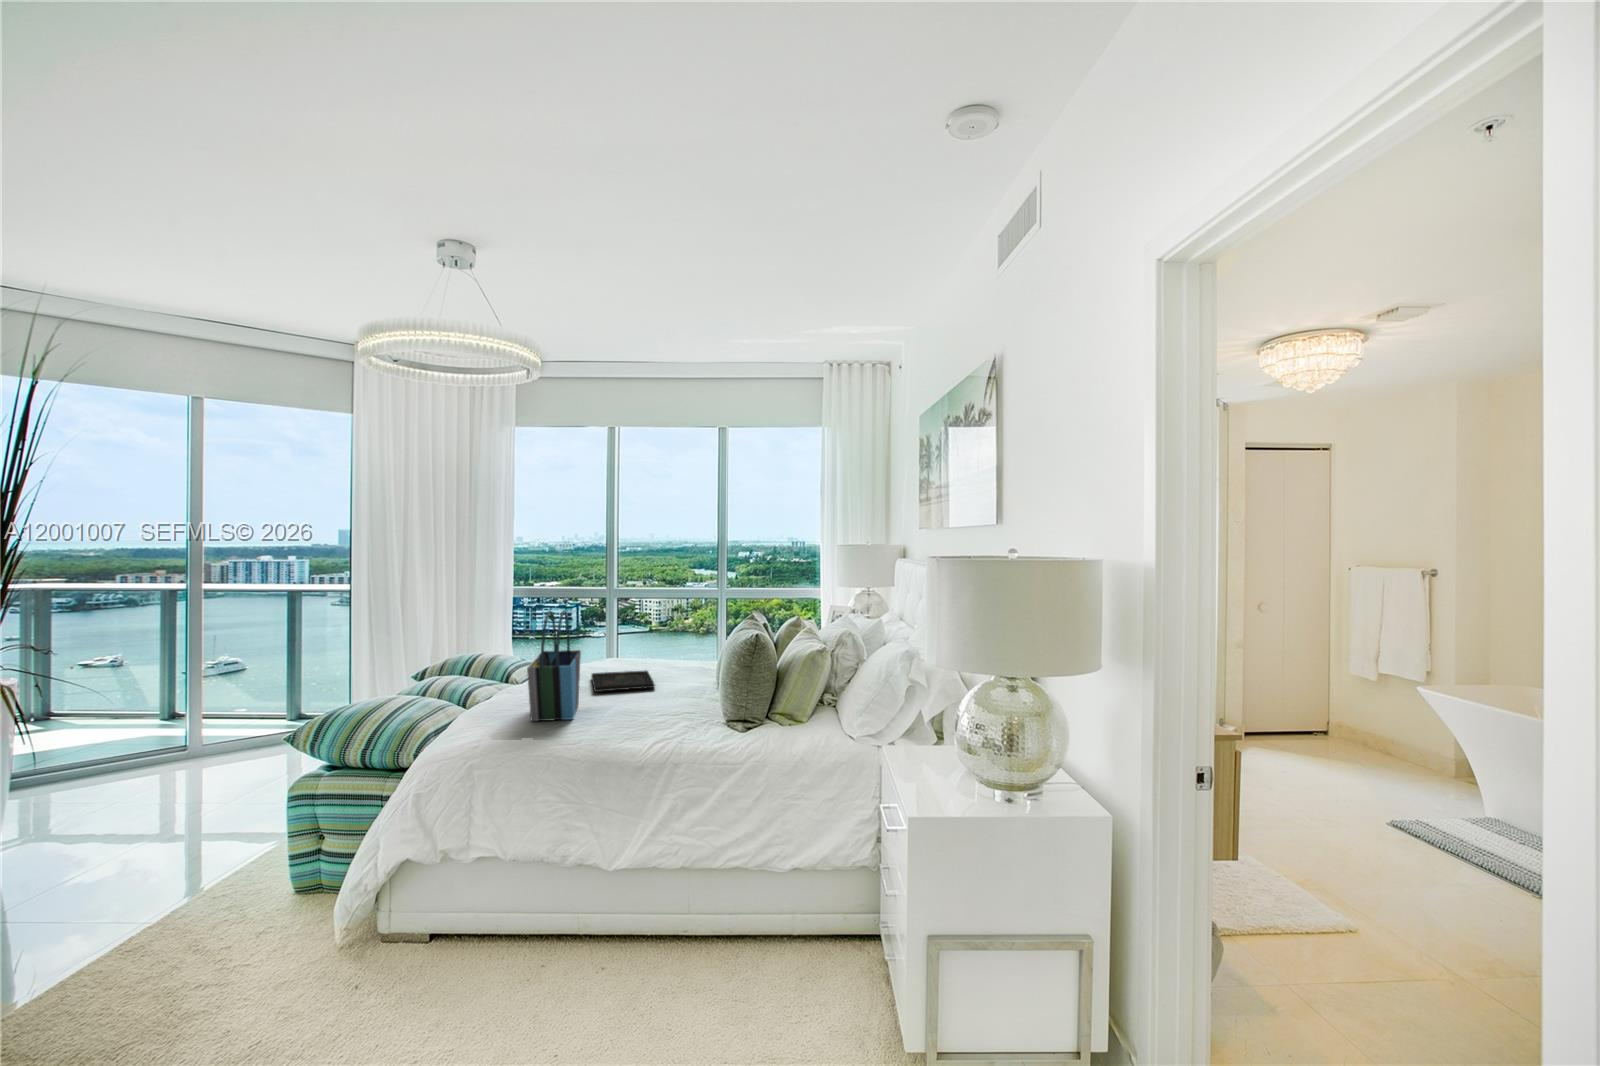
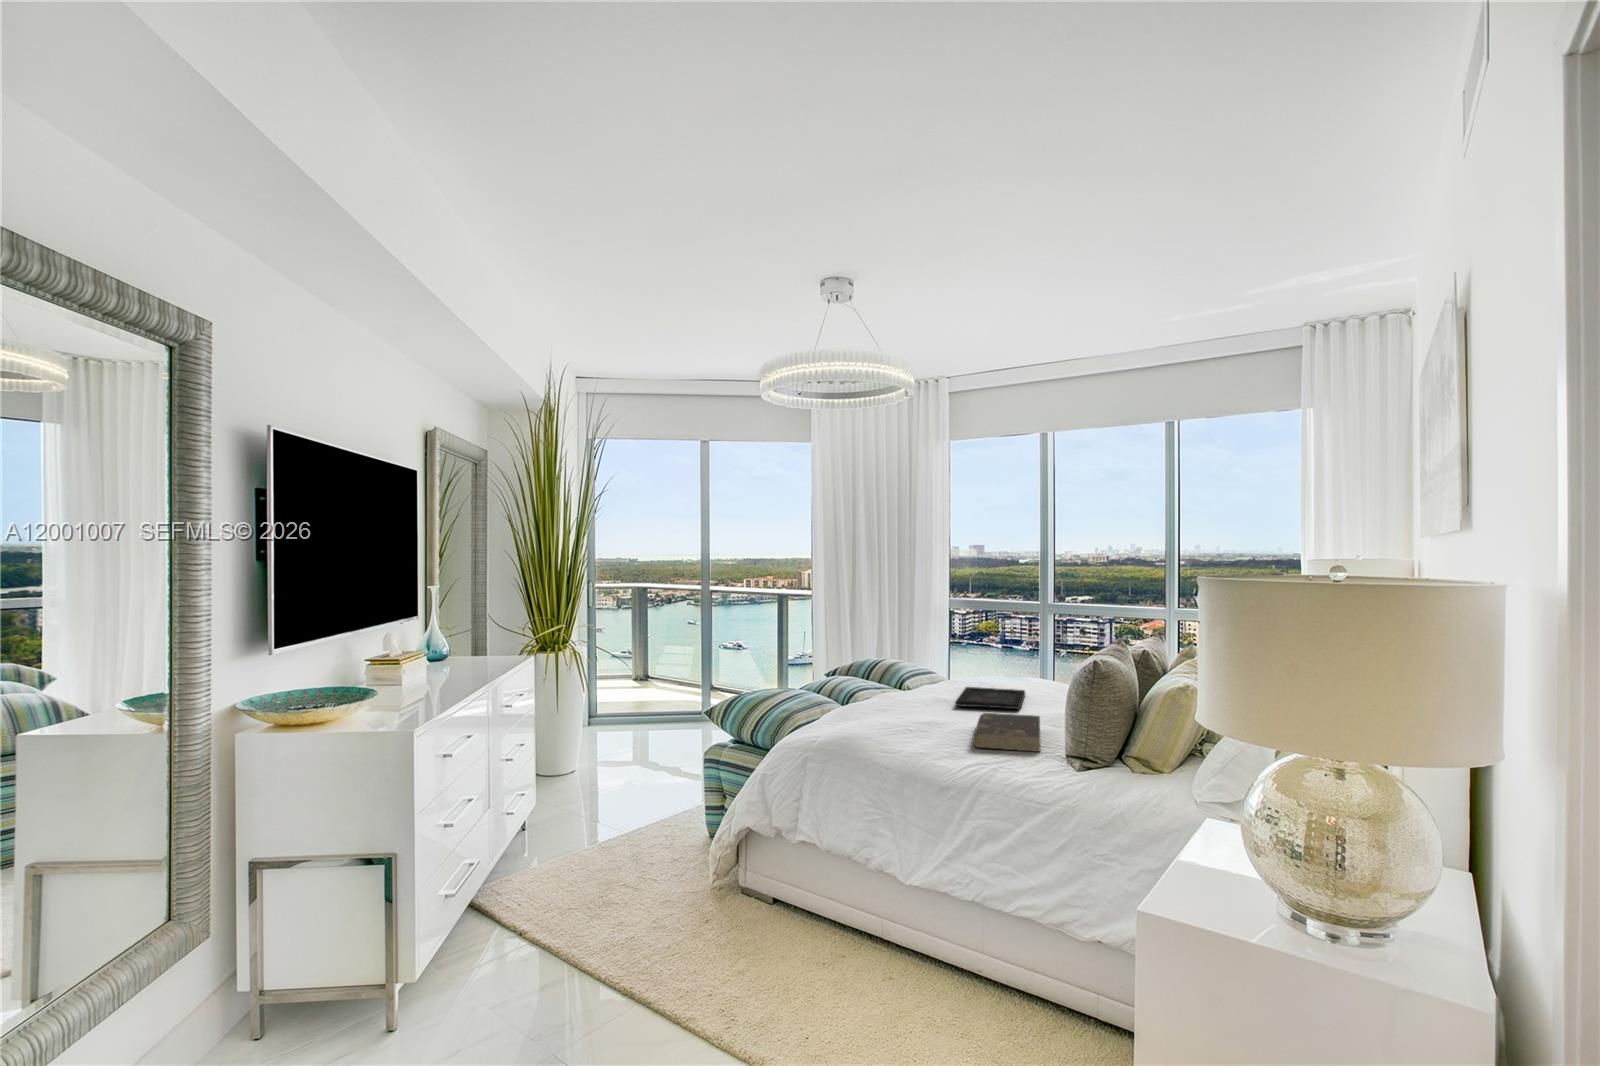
tote bag: present [527,610,581,721] -> none [868,619,936,730]
book: none [631,691,702,726] -> present [973,713,1040,752]

